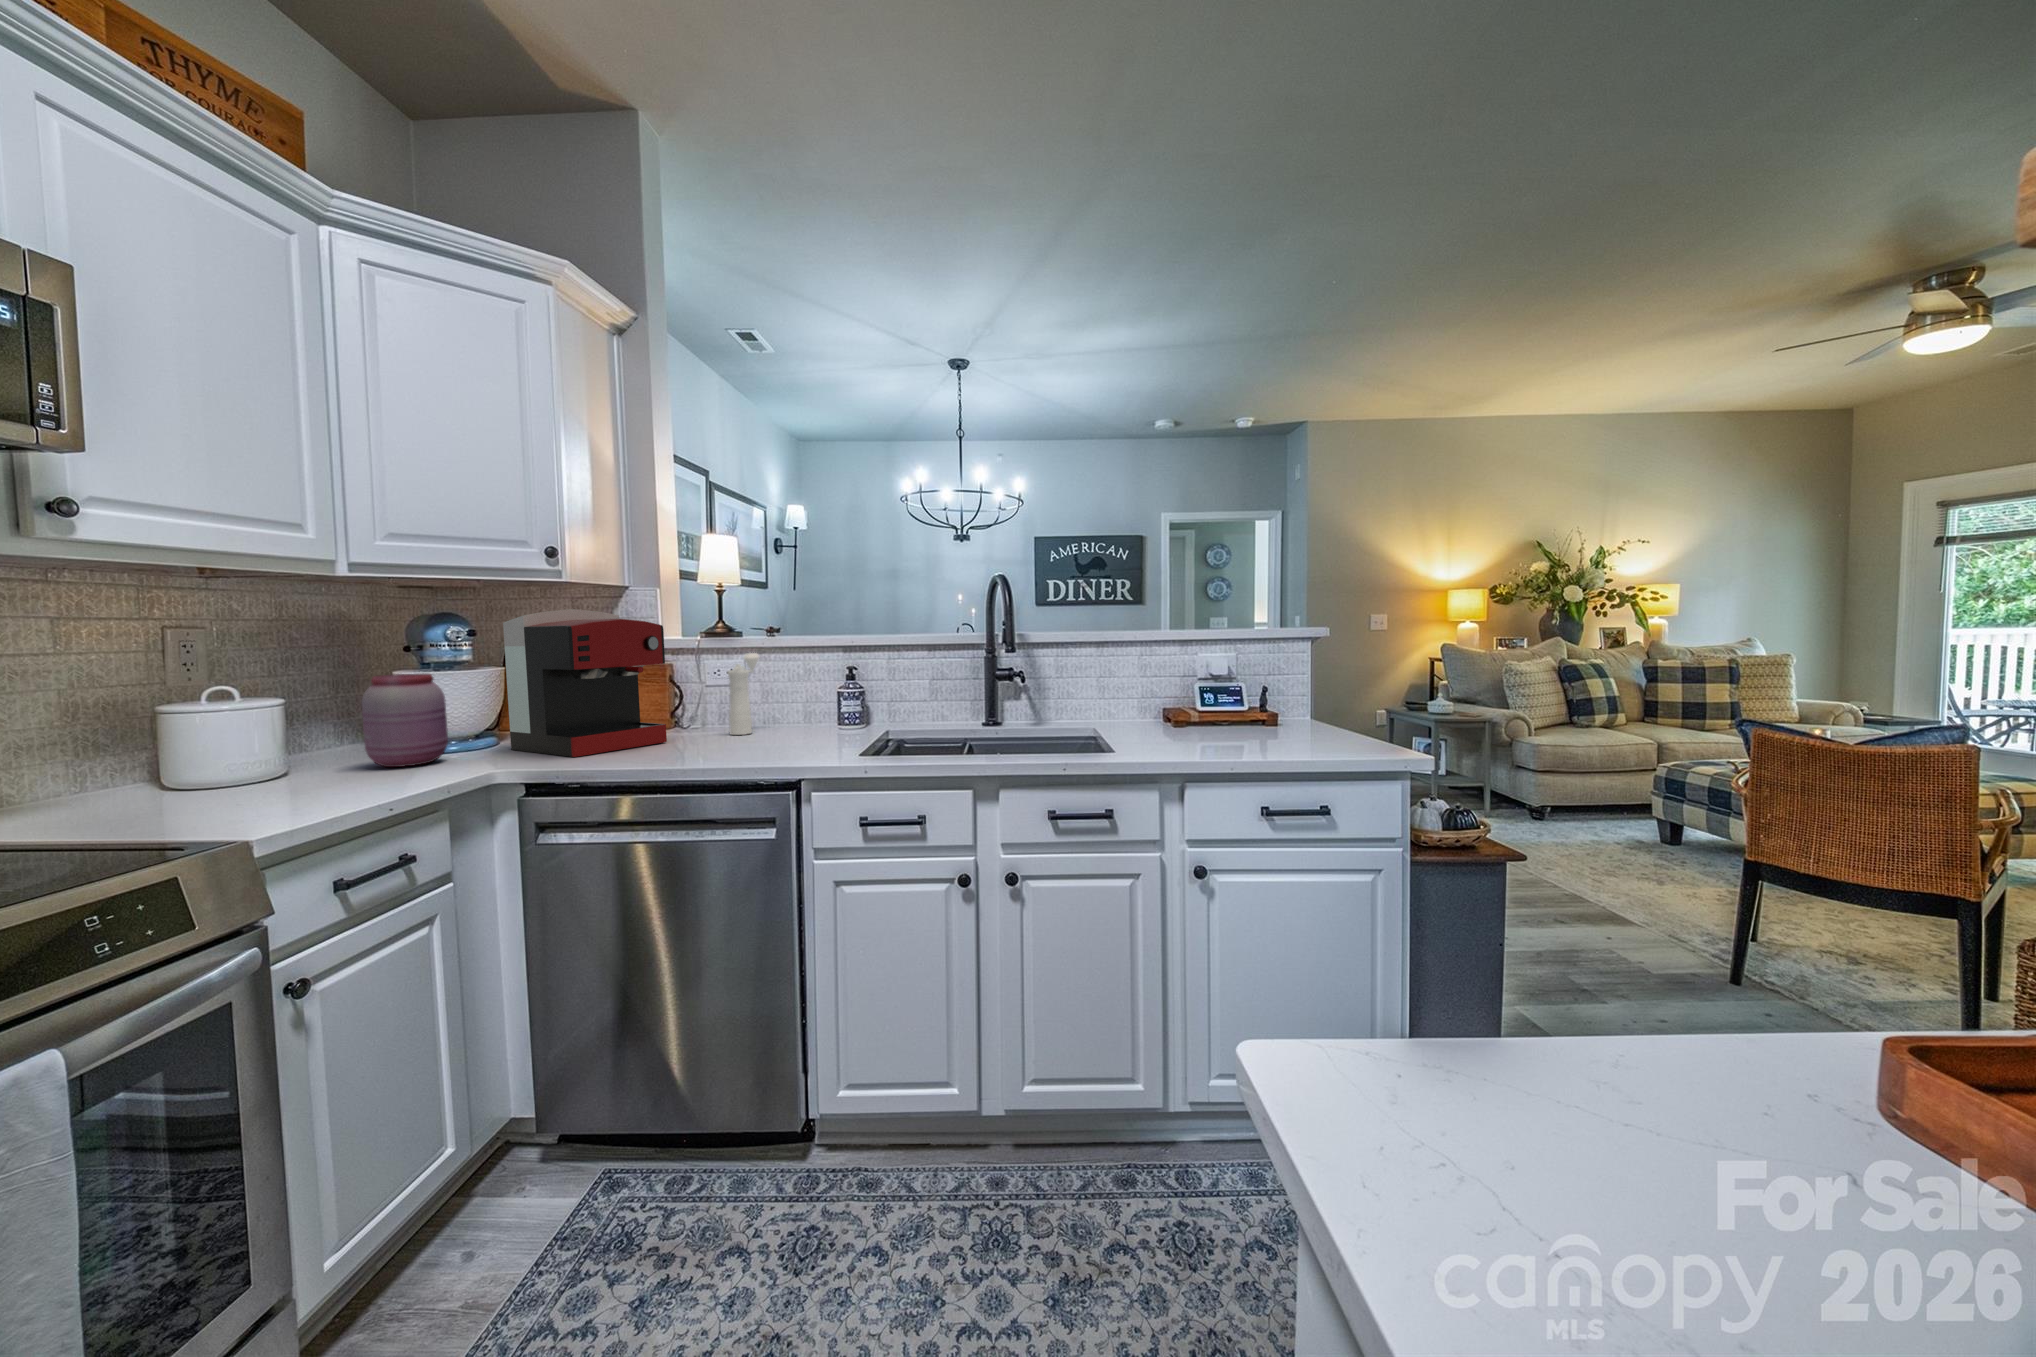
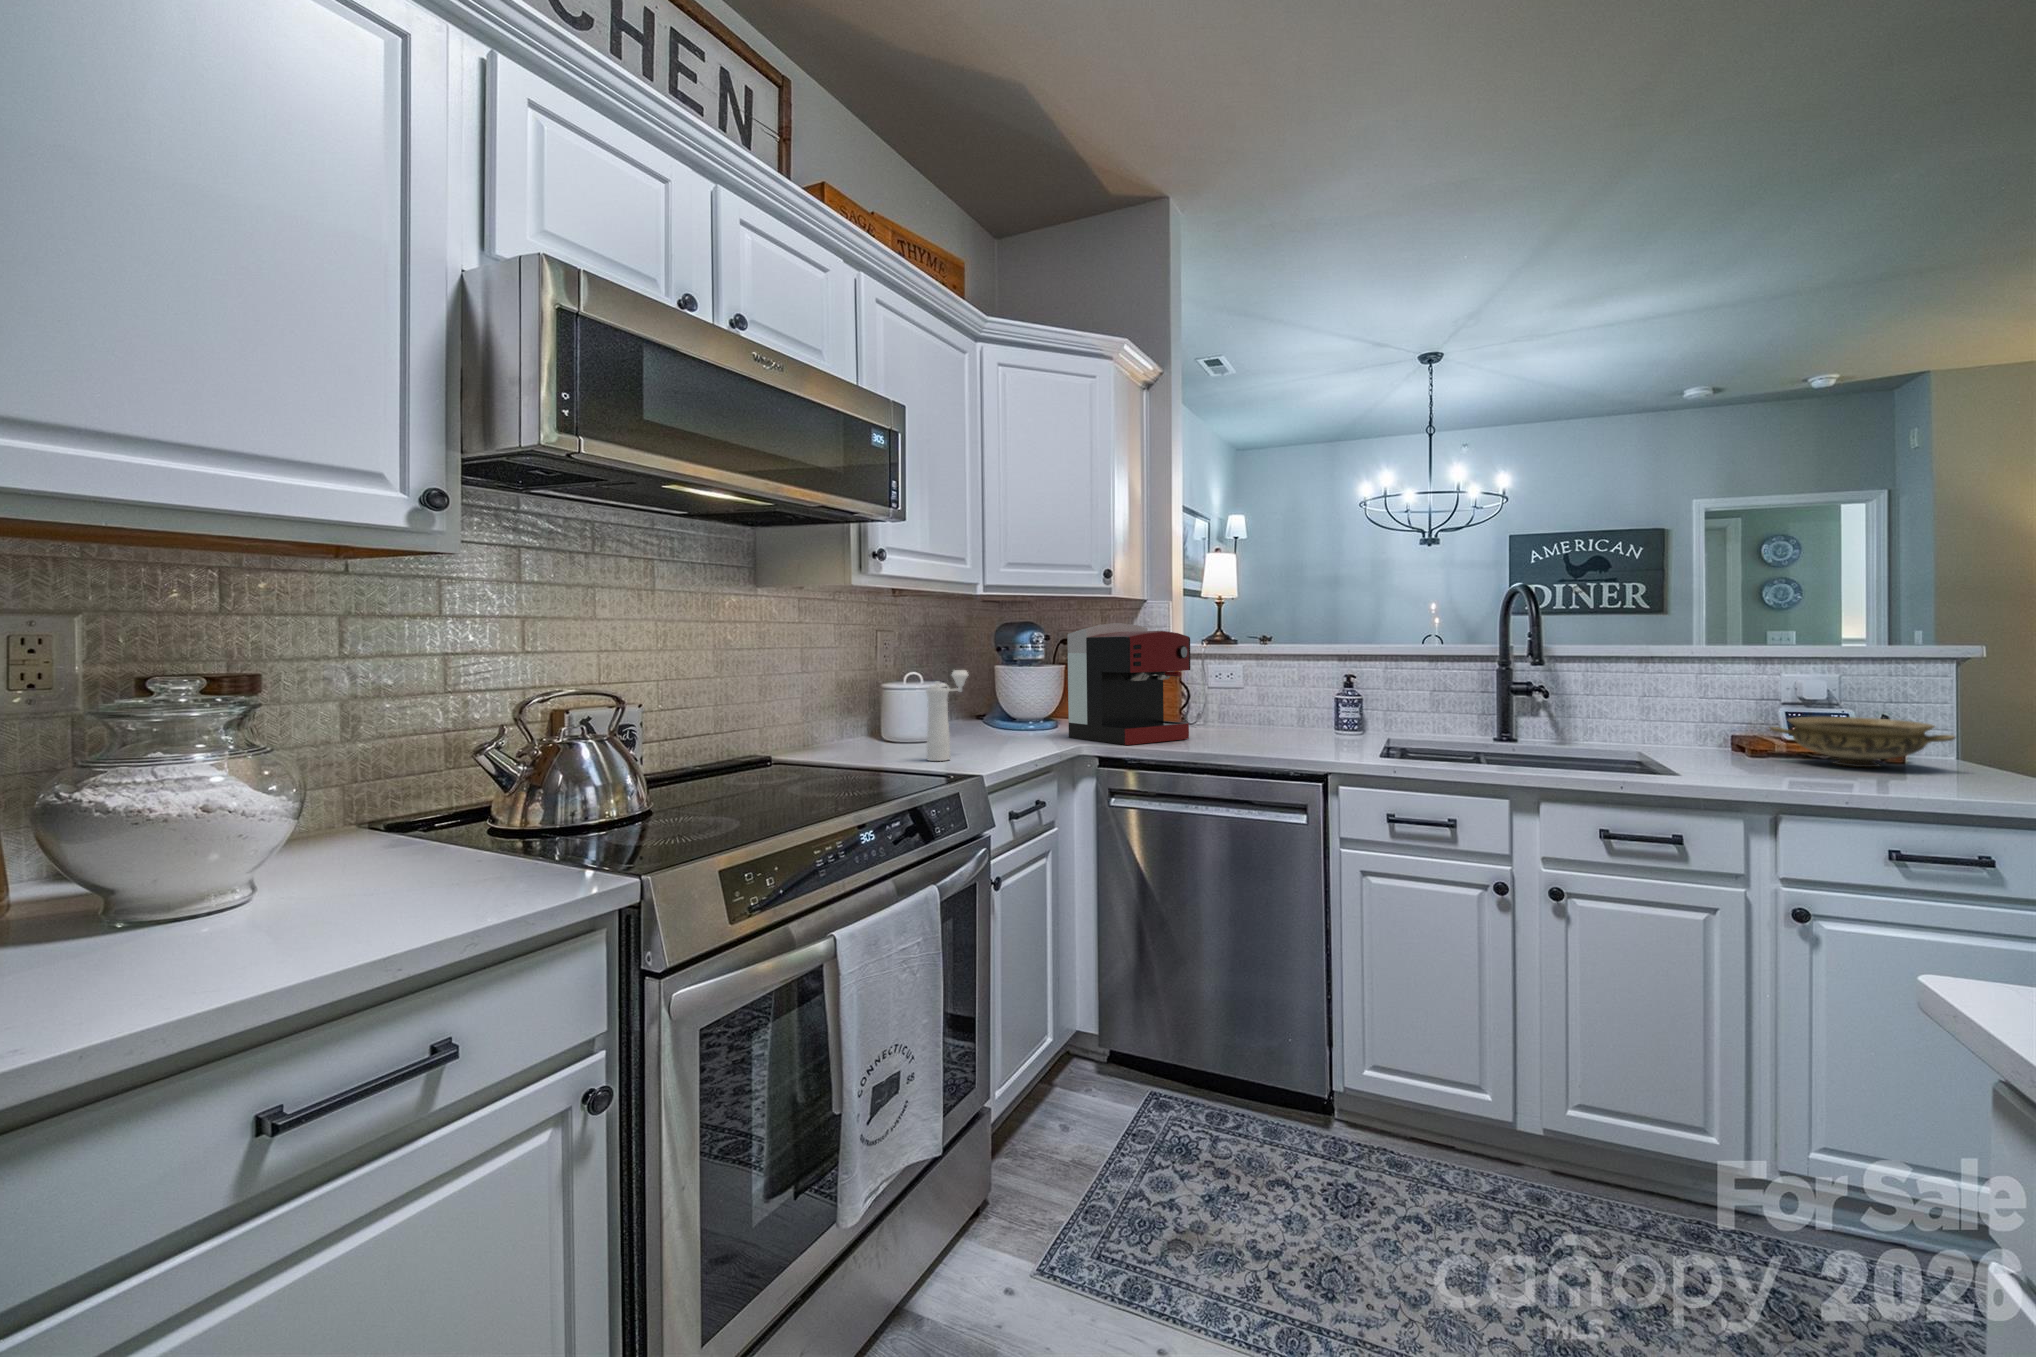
pepper mill: present [727,653,759,735] -> present [926,670,968,761]
jar: present [362,674,448,767] -> none [984,673,1035,744]
ceramic bowl: none [1184,691,1301,734] -> present [1770,717,1955,767]

